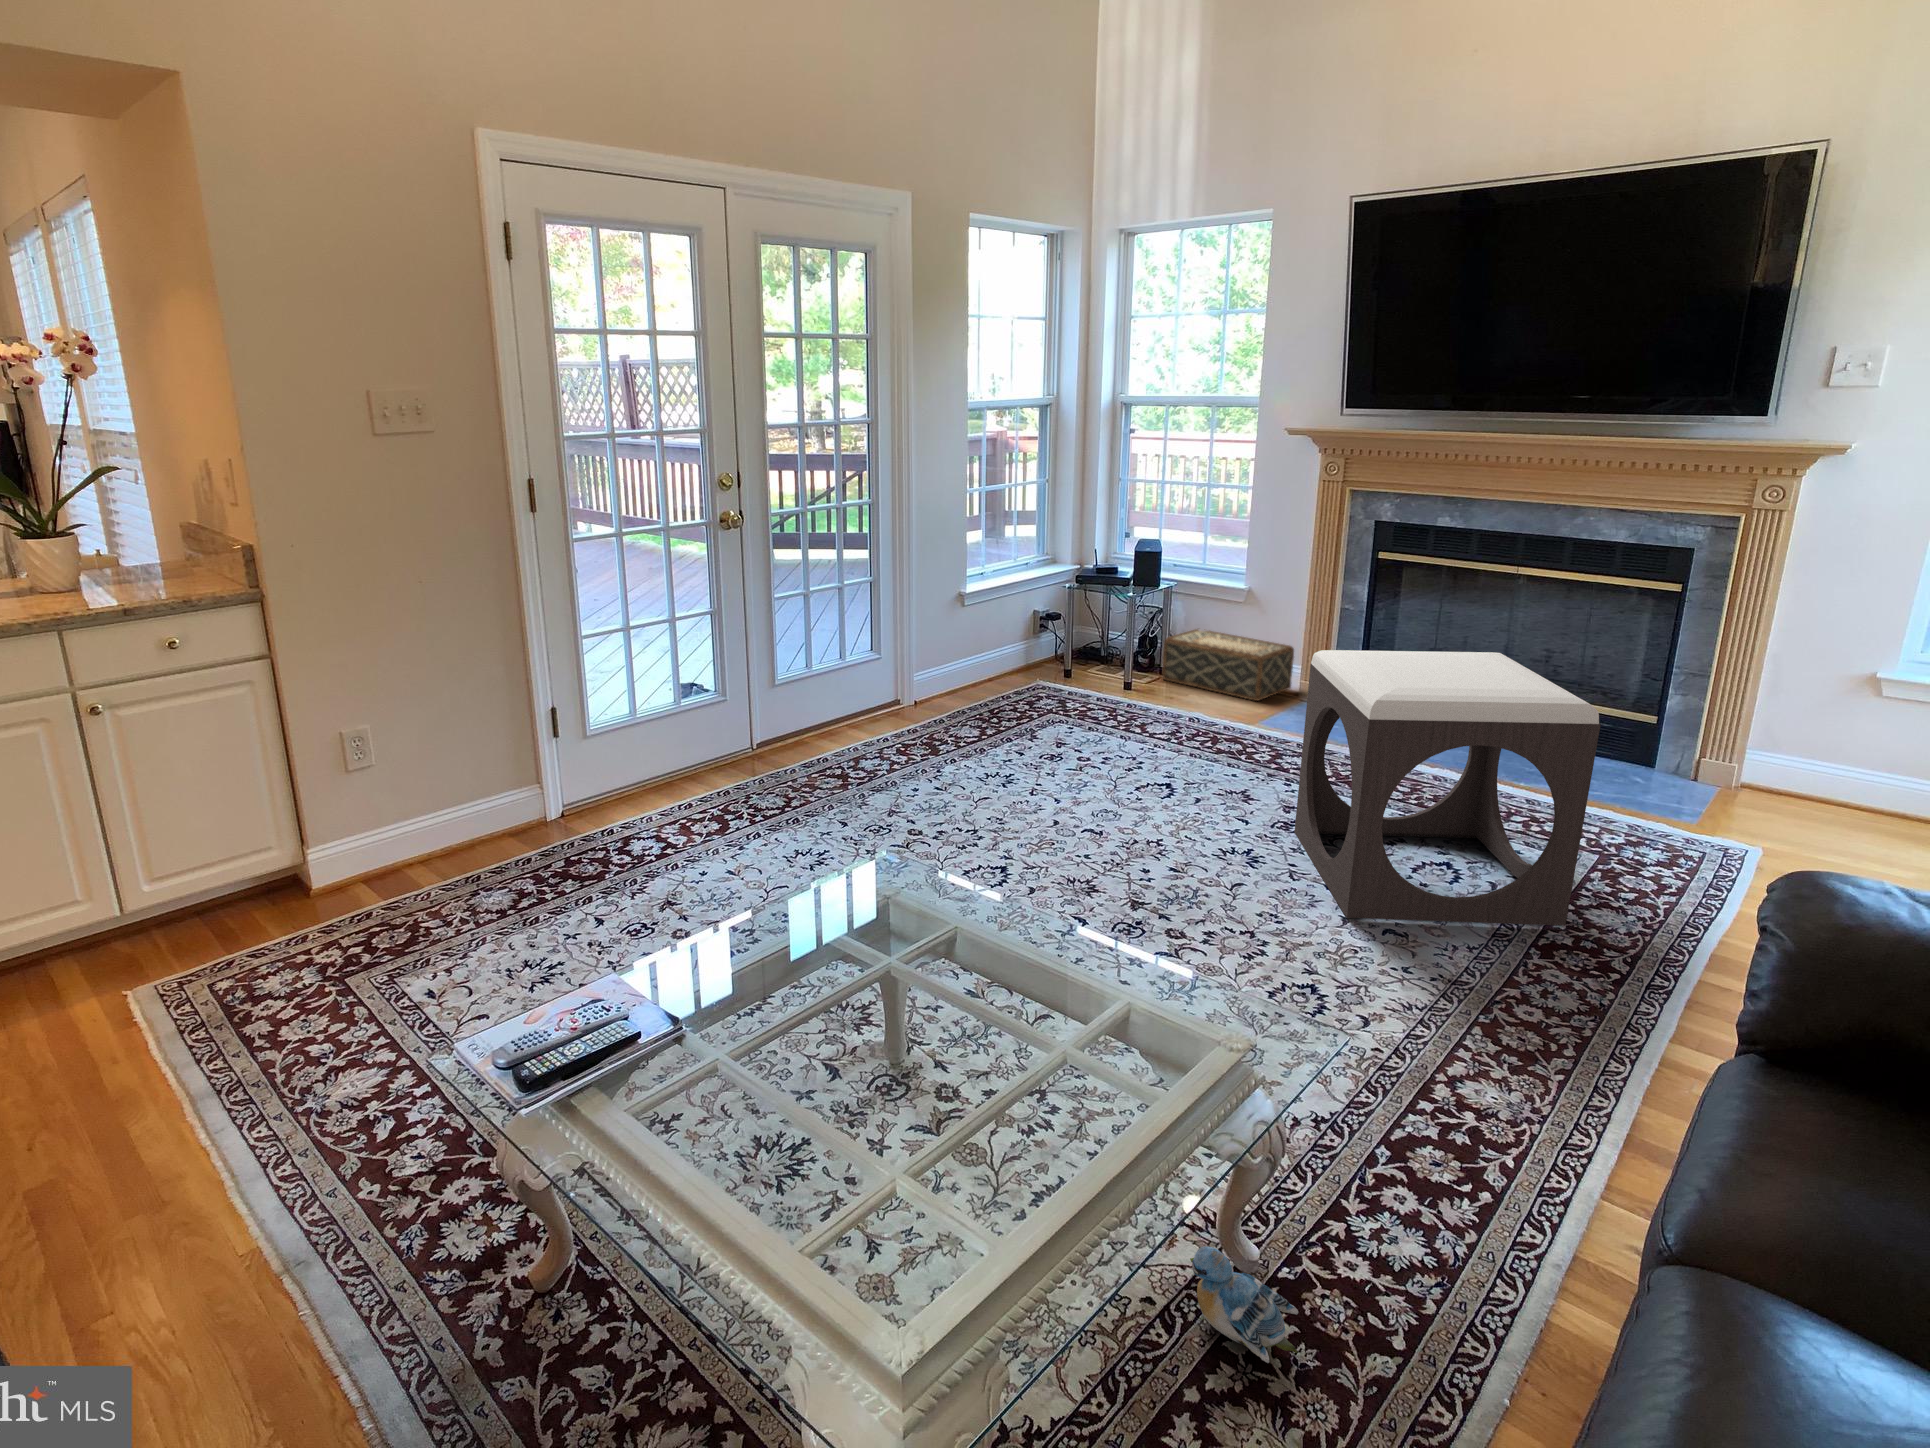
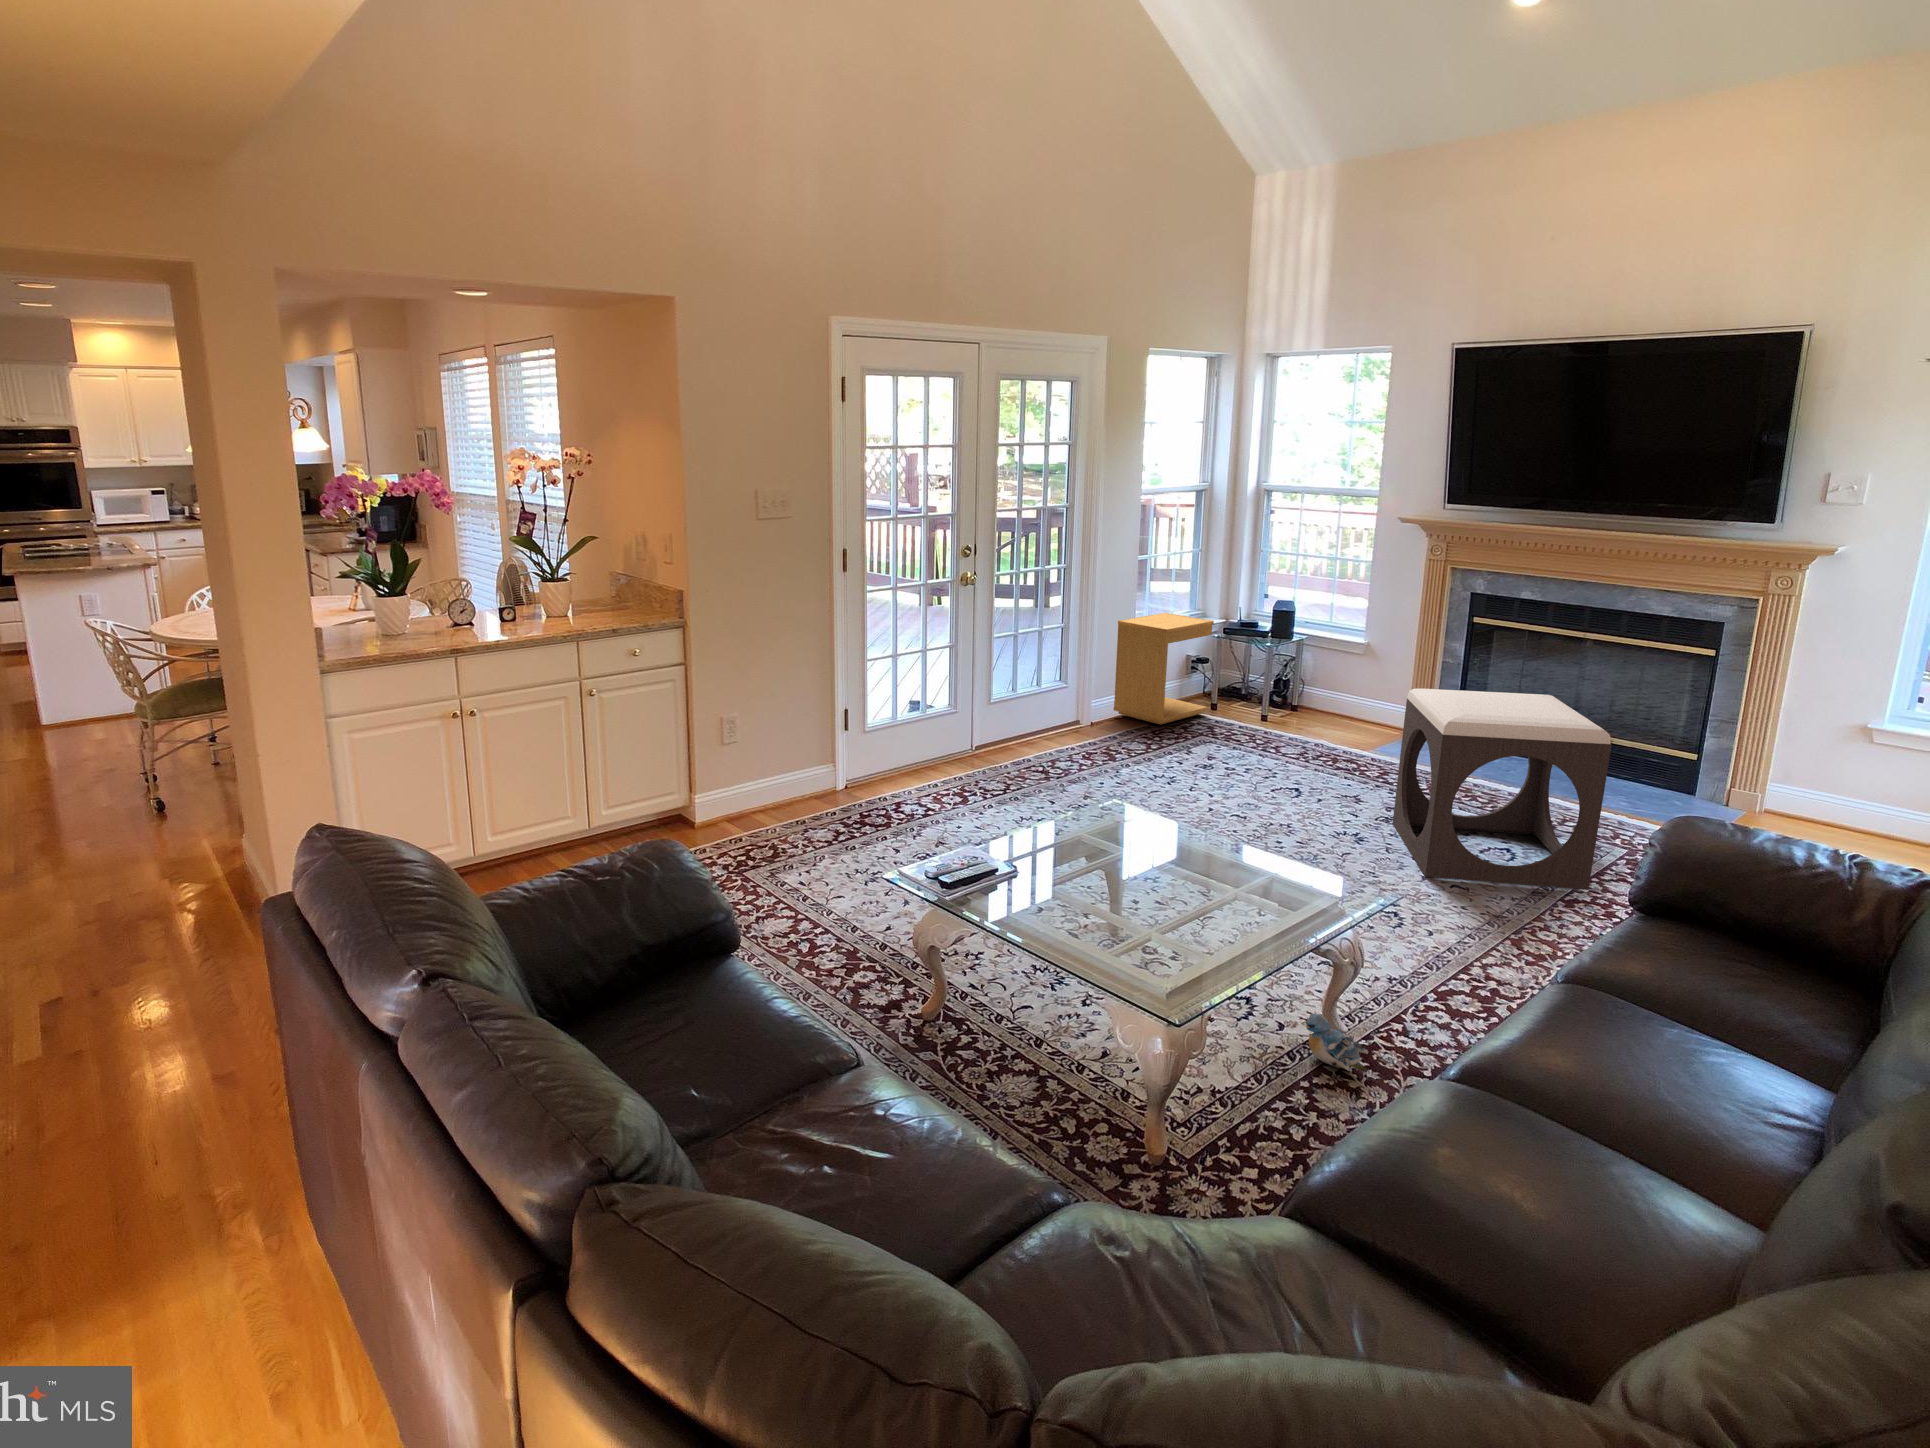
side table: none [944,558,1063,700] -> present [1113,613,1214,724]
woven basket: present [1163,629,1294,701] -> none [1293,675,1404,734]

